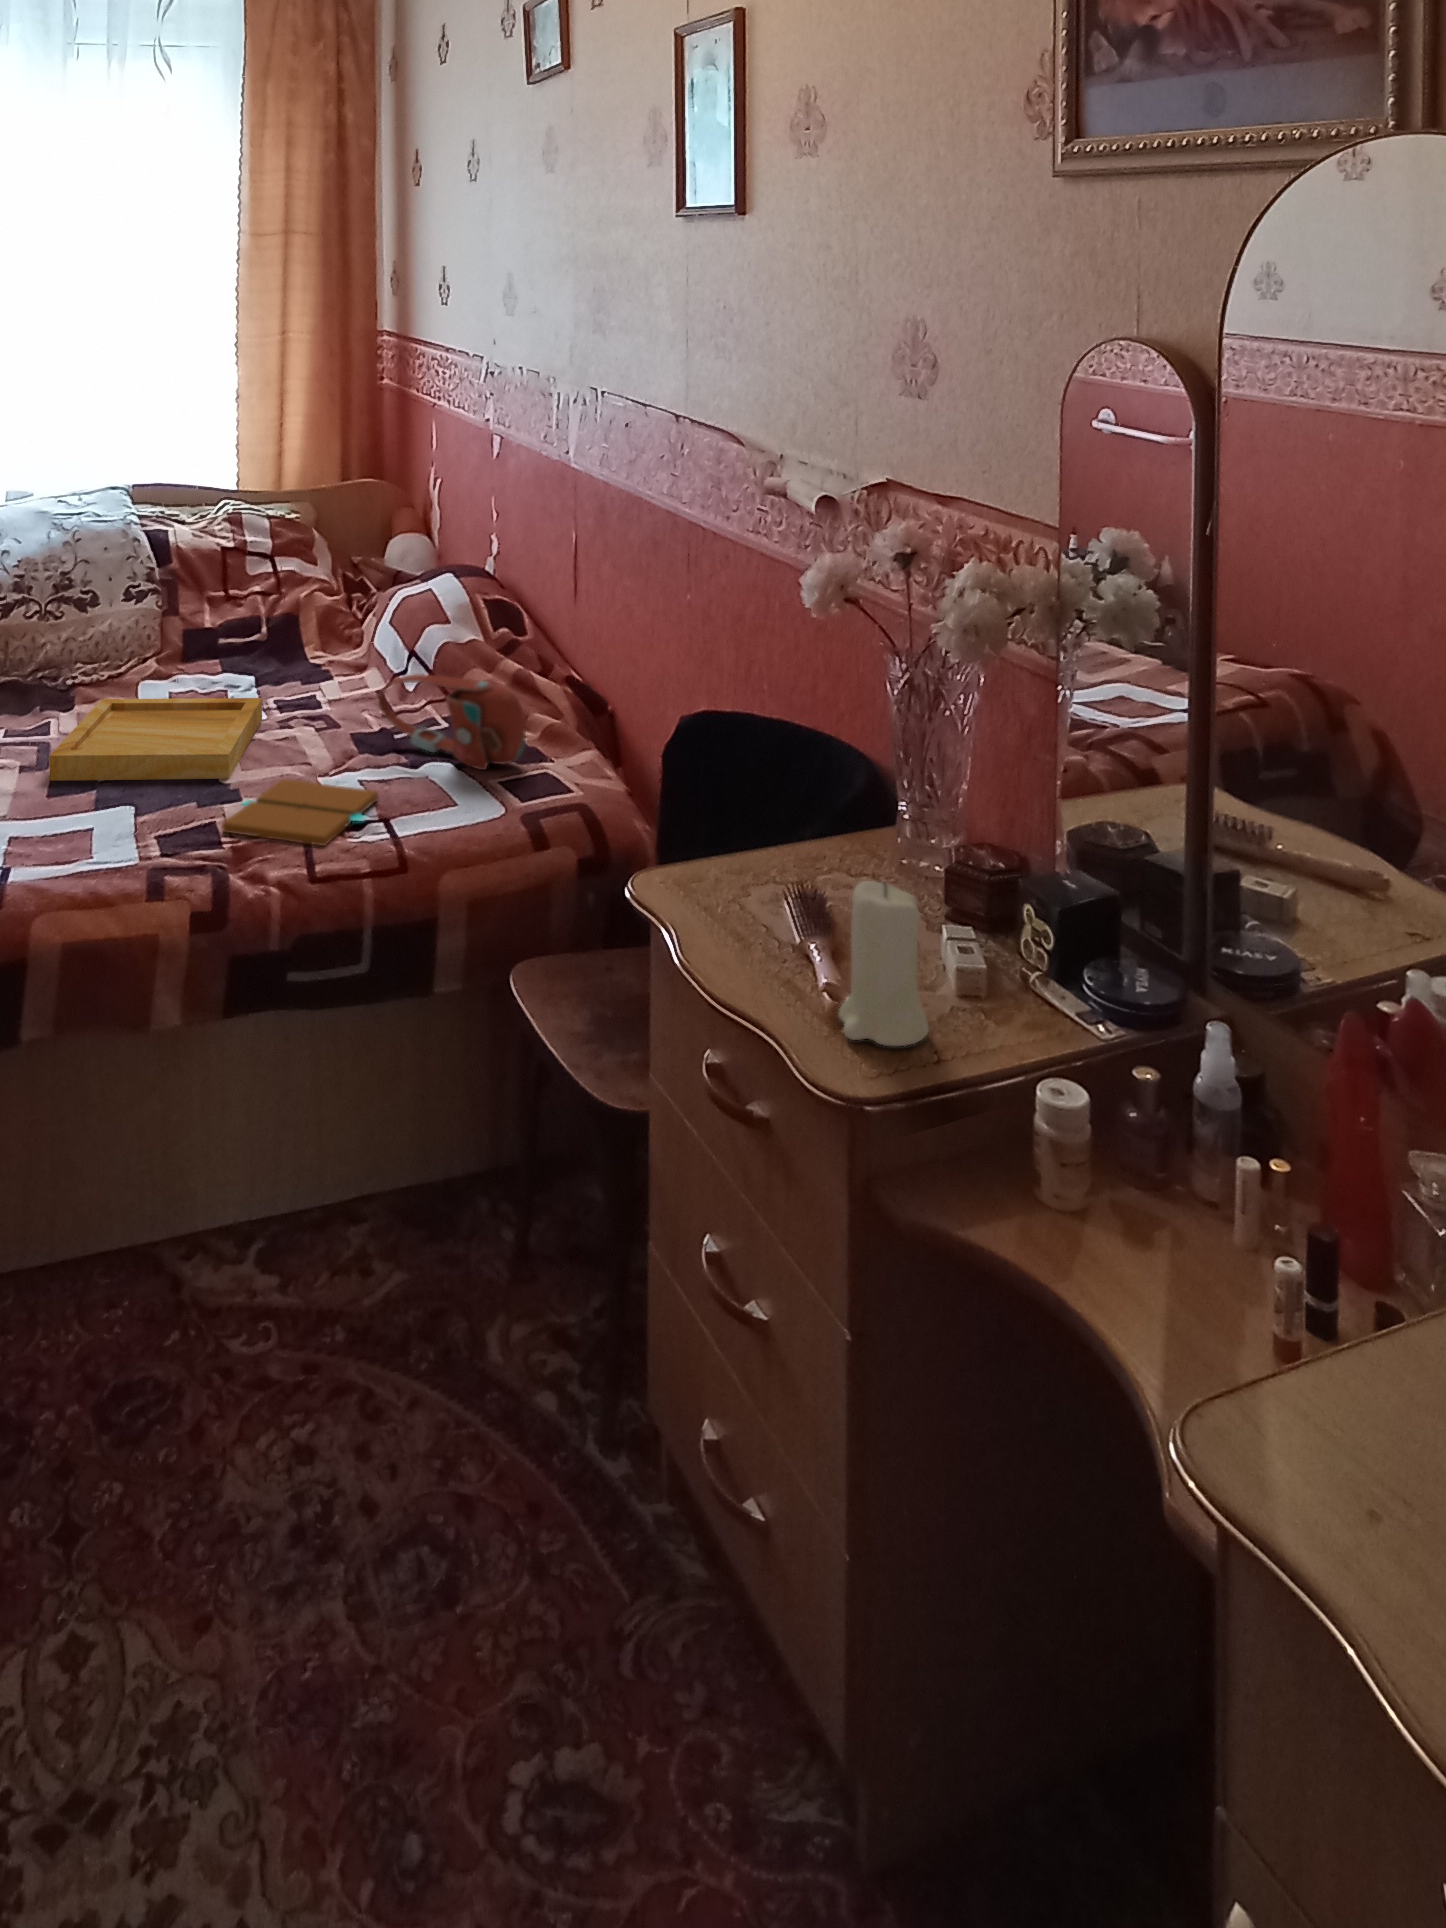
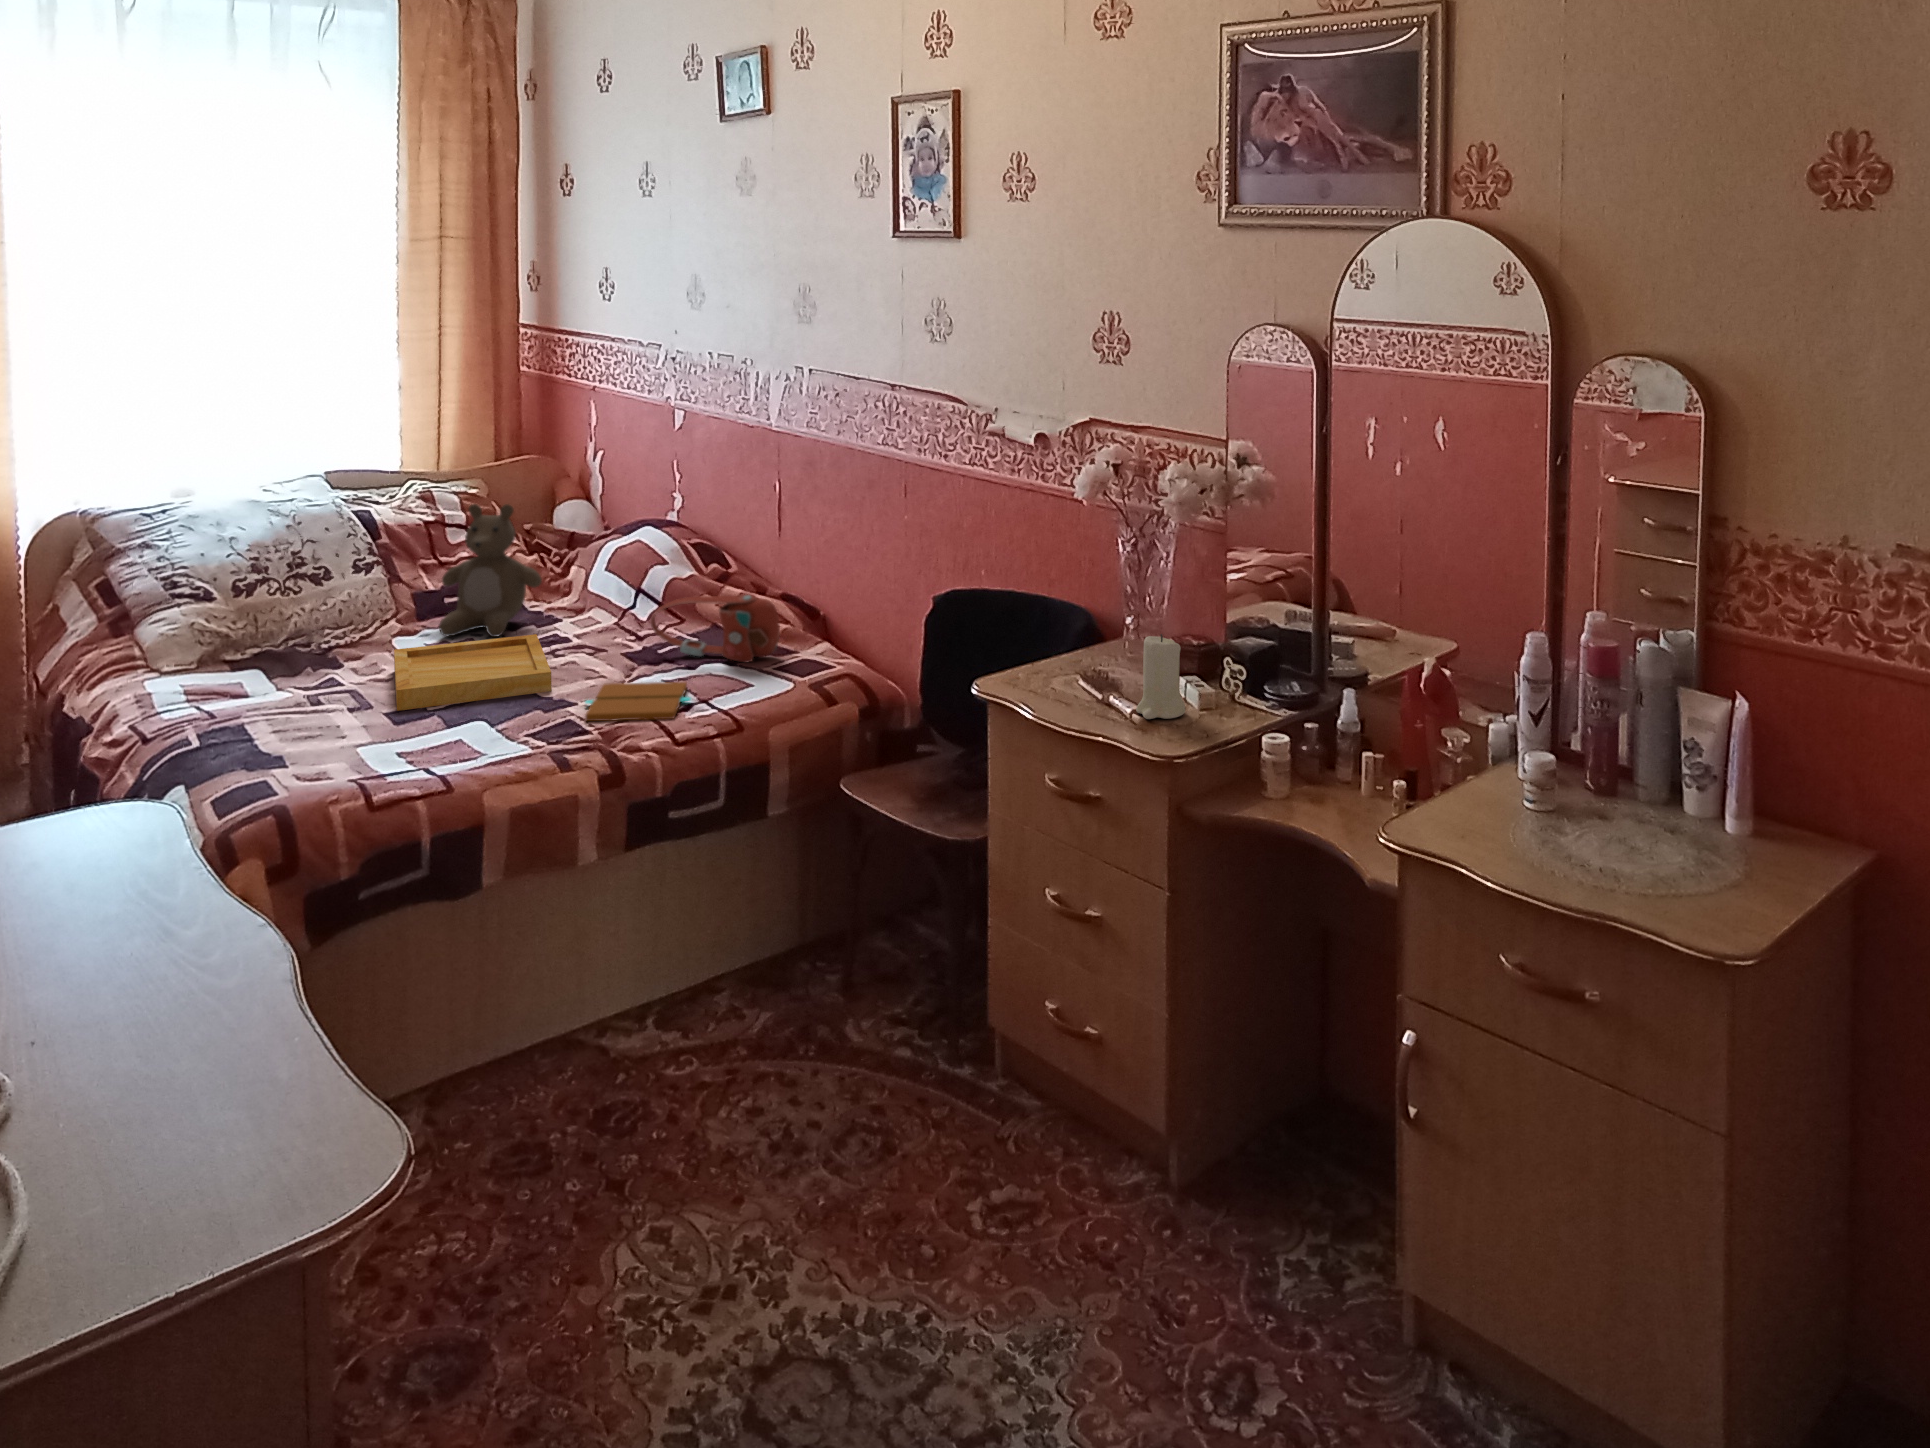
teddy bear: none [186,532,305,693] -> present [439,504,542,637]

